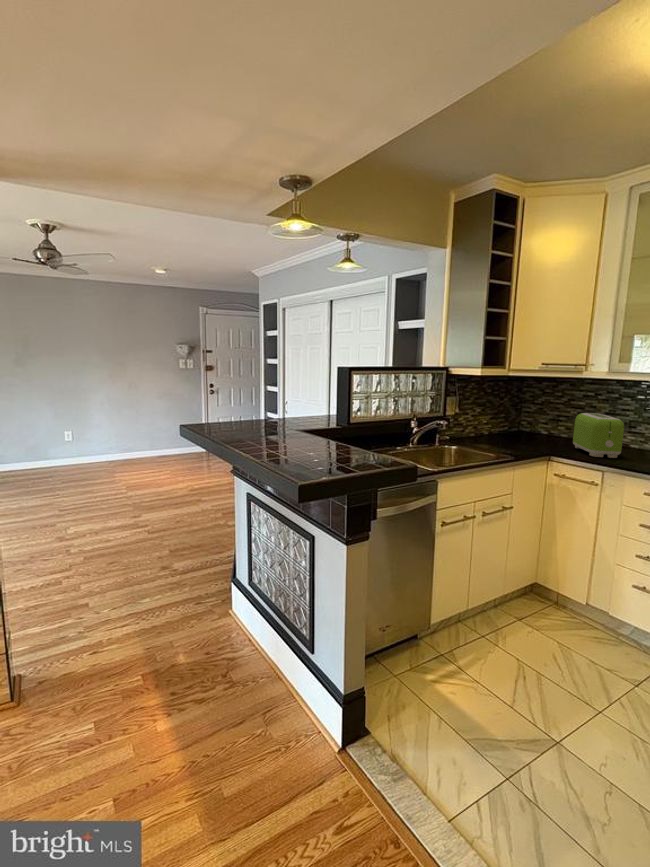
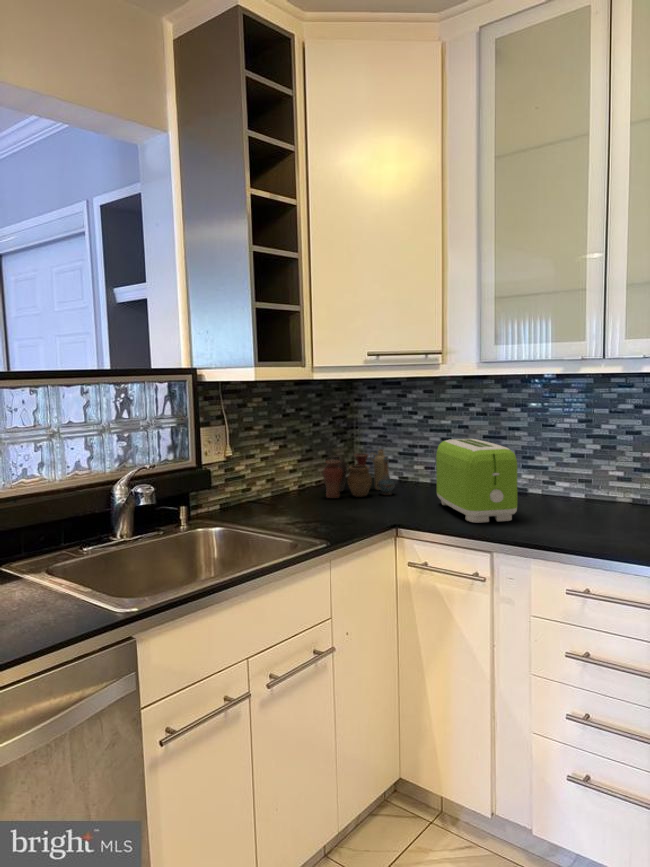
vase: none [505,416,547,441] -> present [322,449,395,498]

